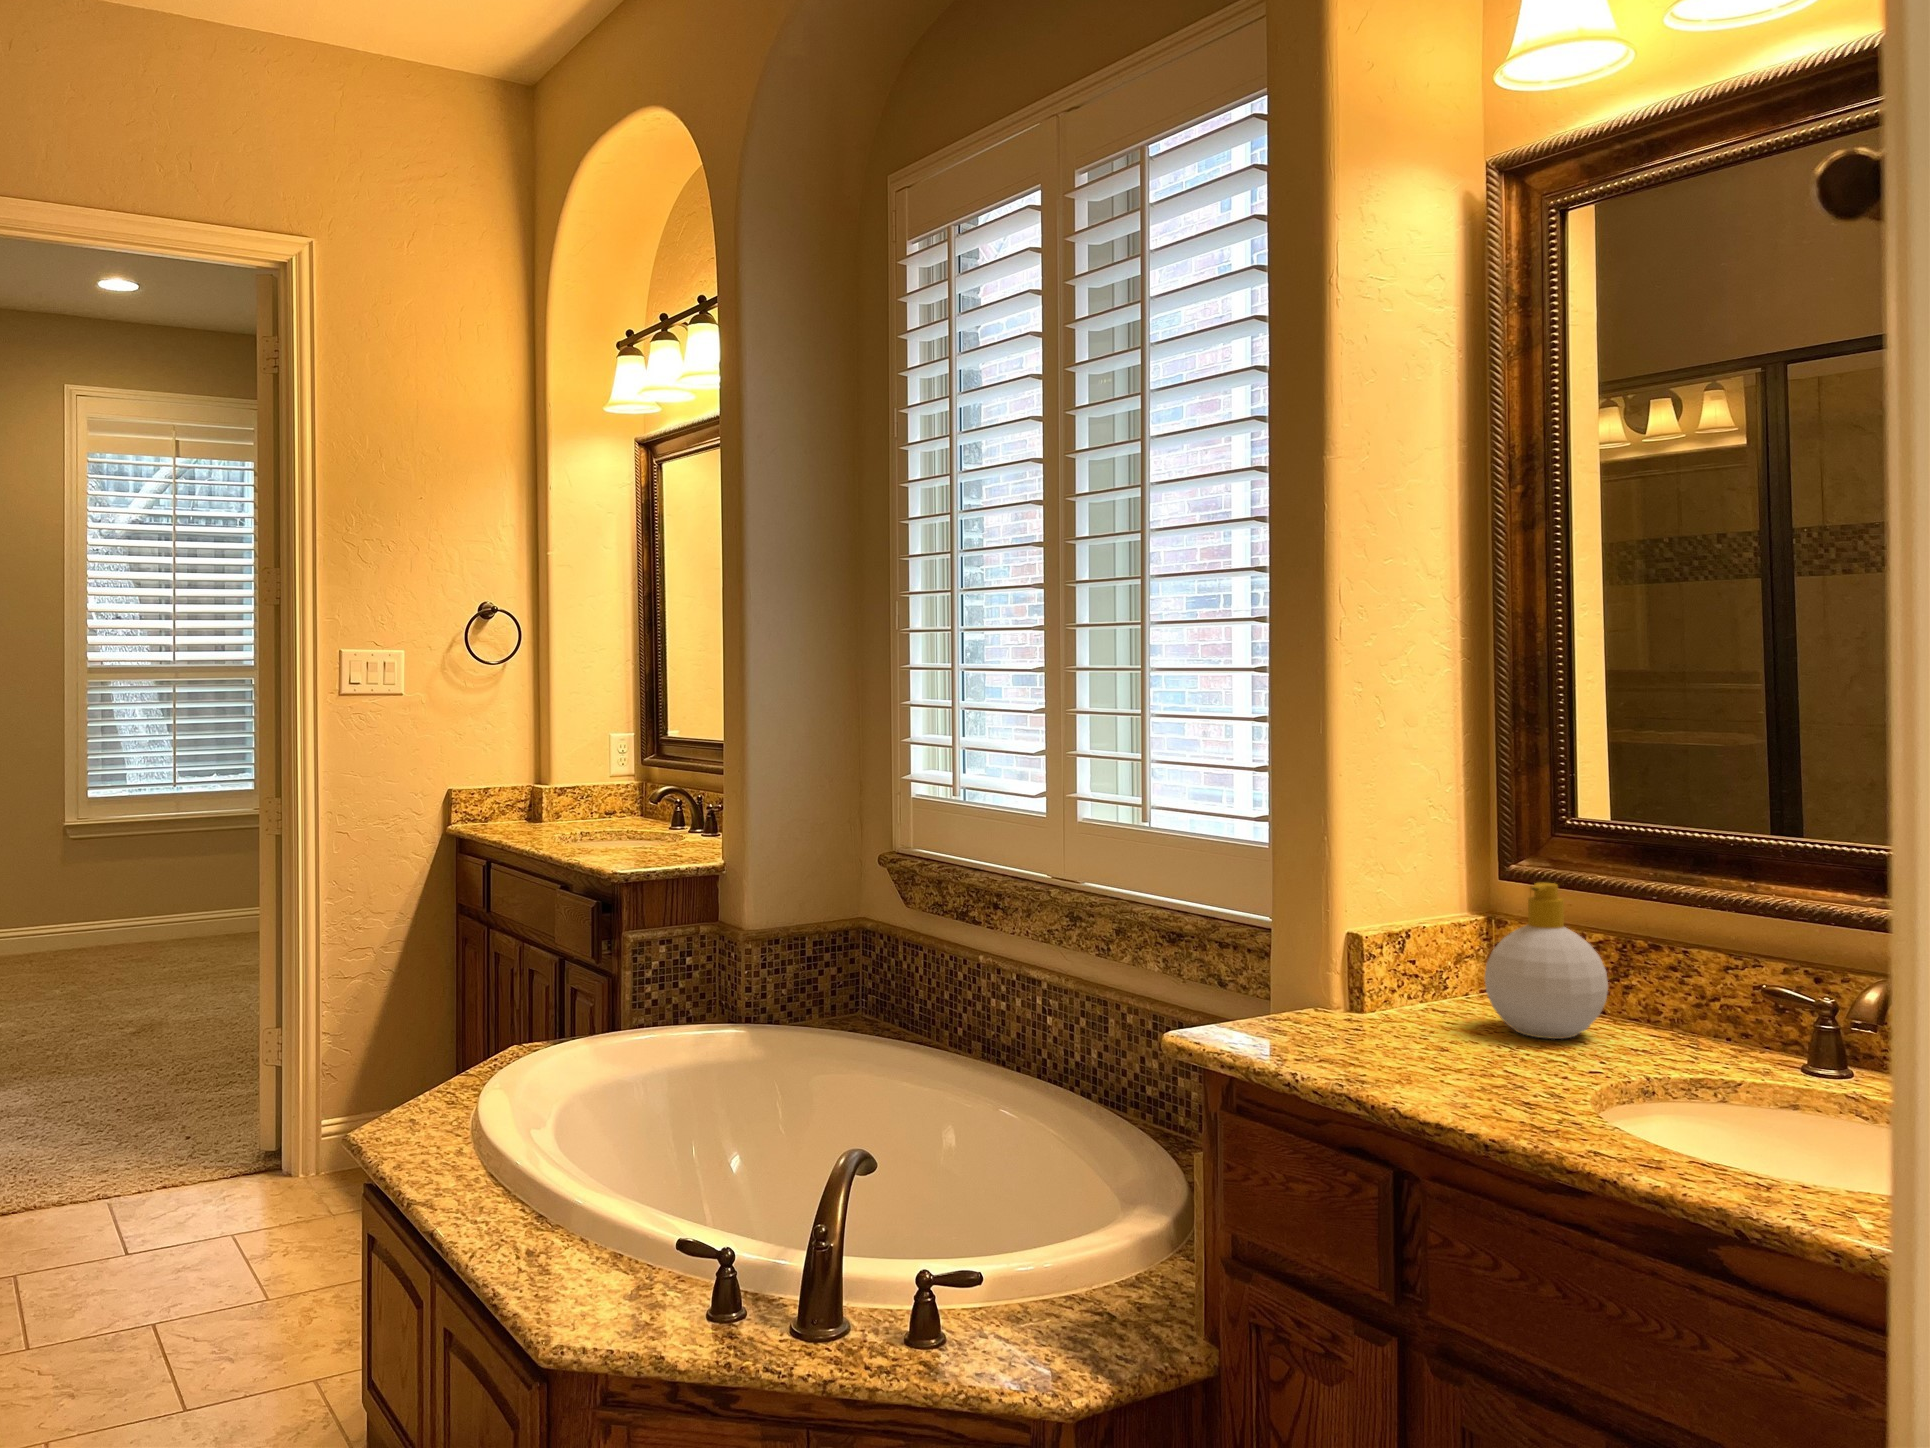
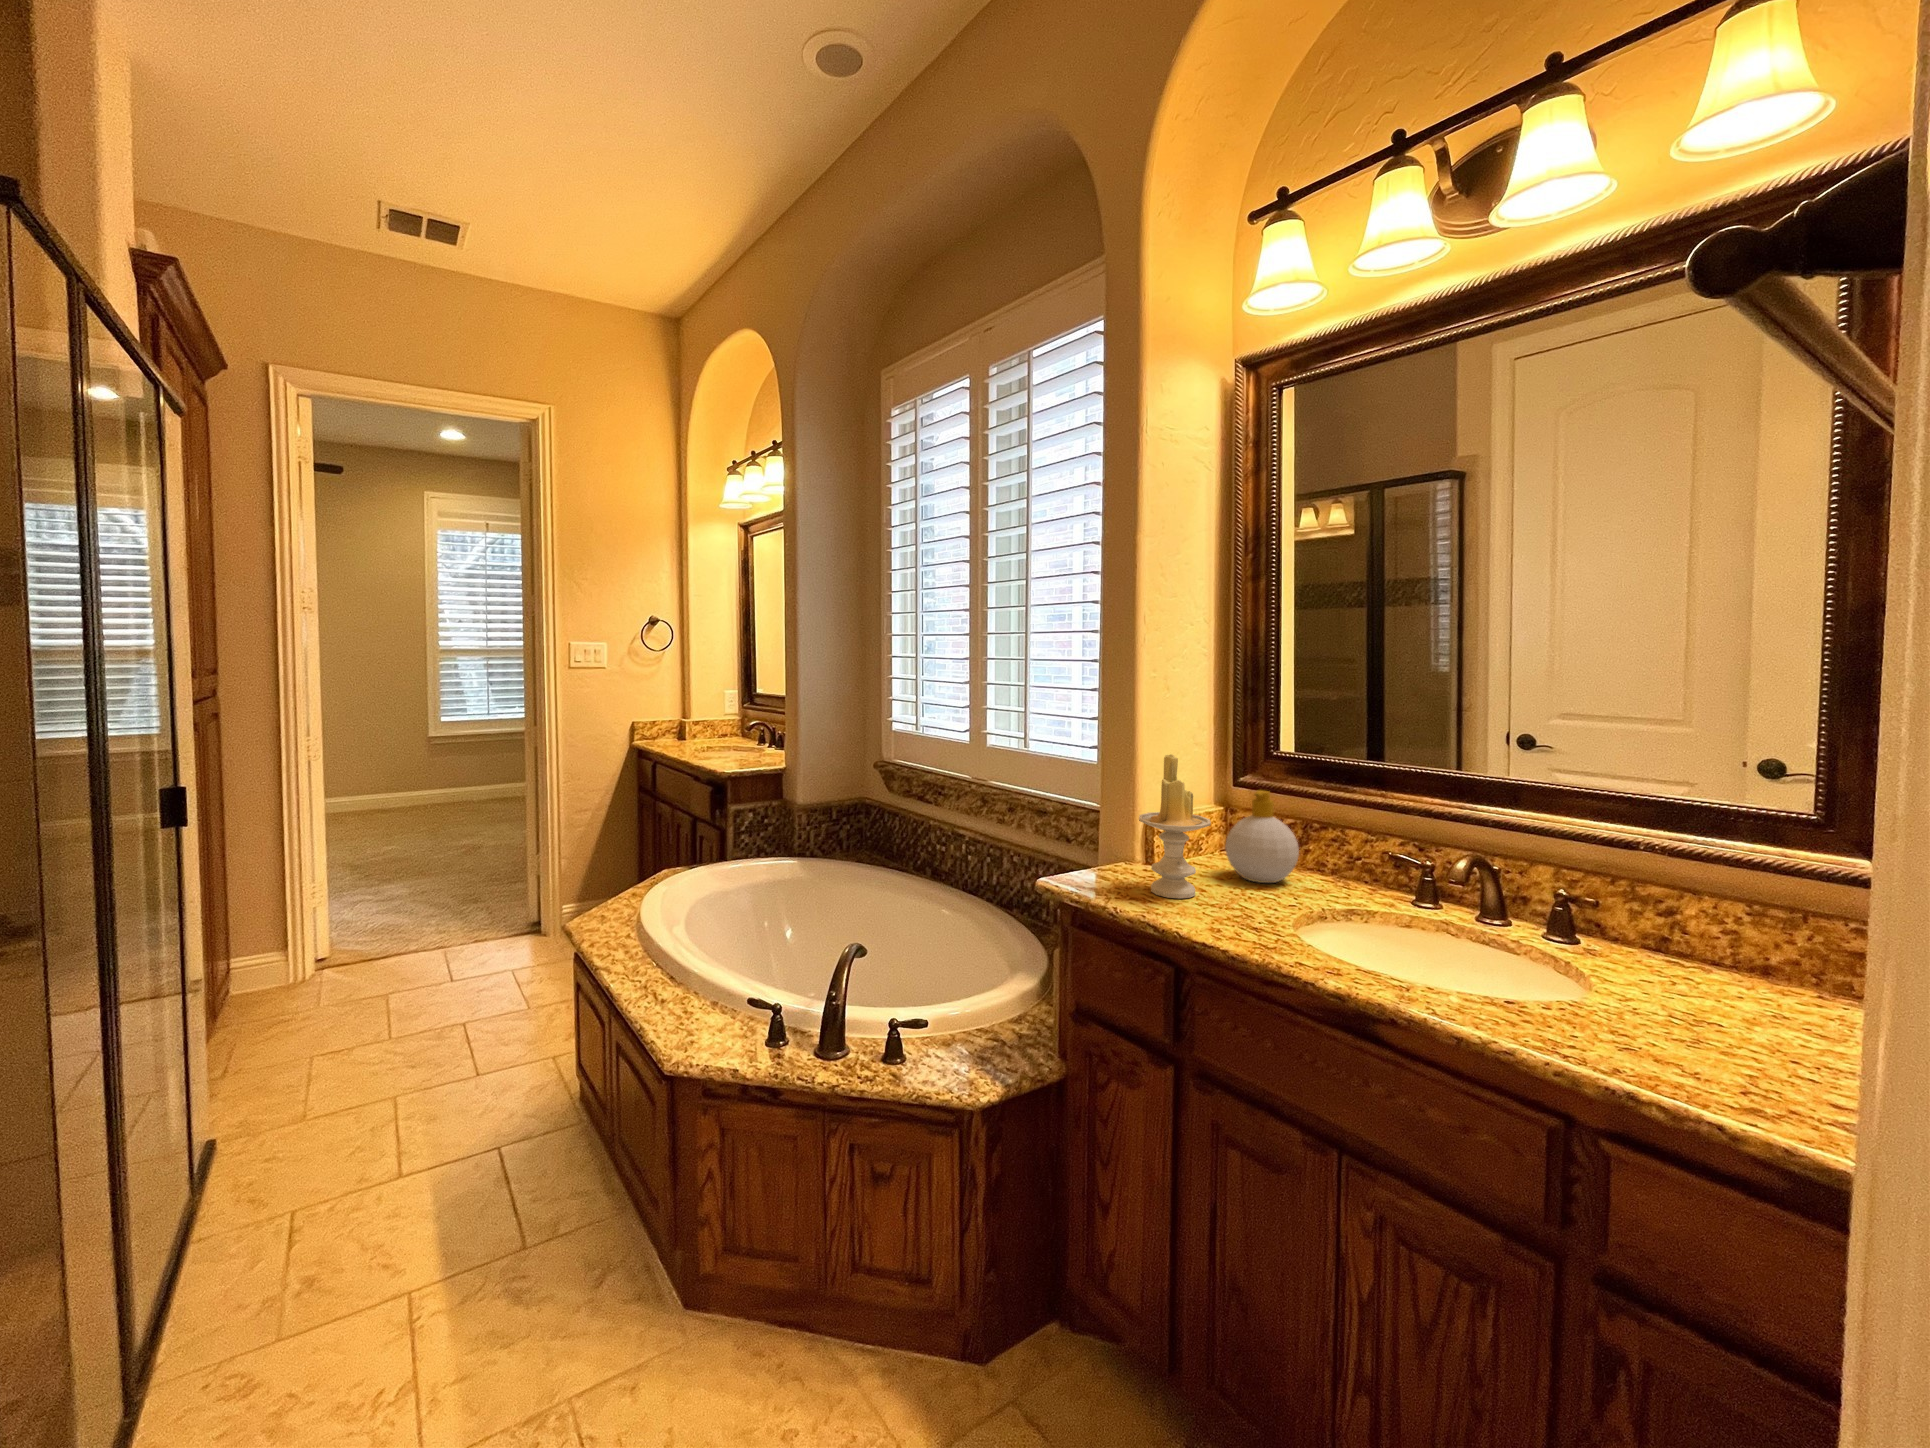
candle: none [1335,820,1456,1061] -> present [1139,754,1211,898]

